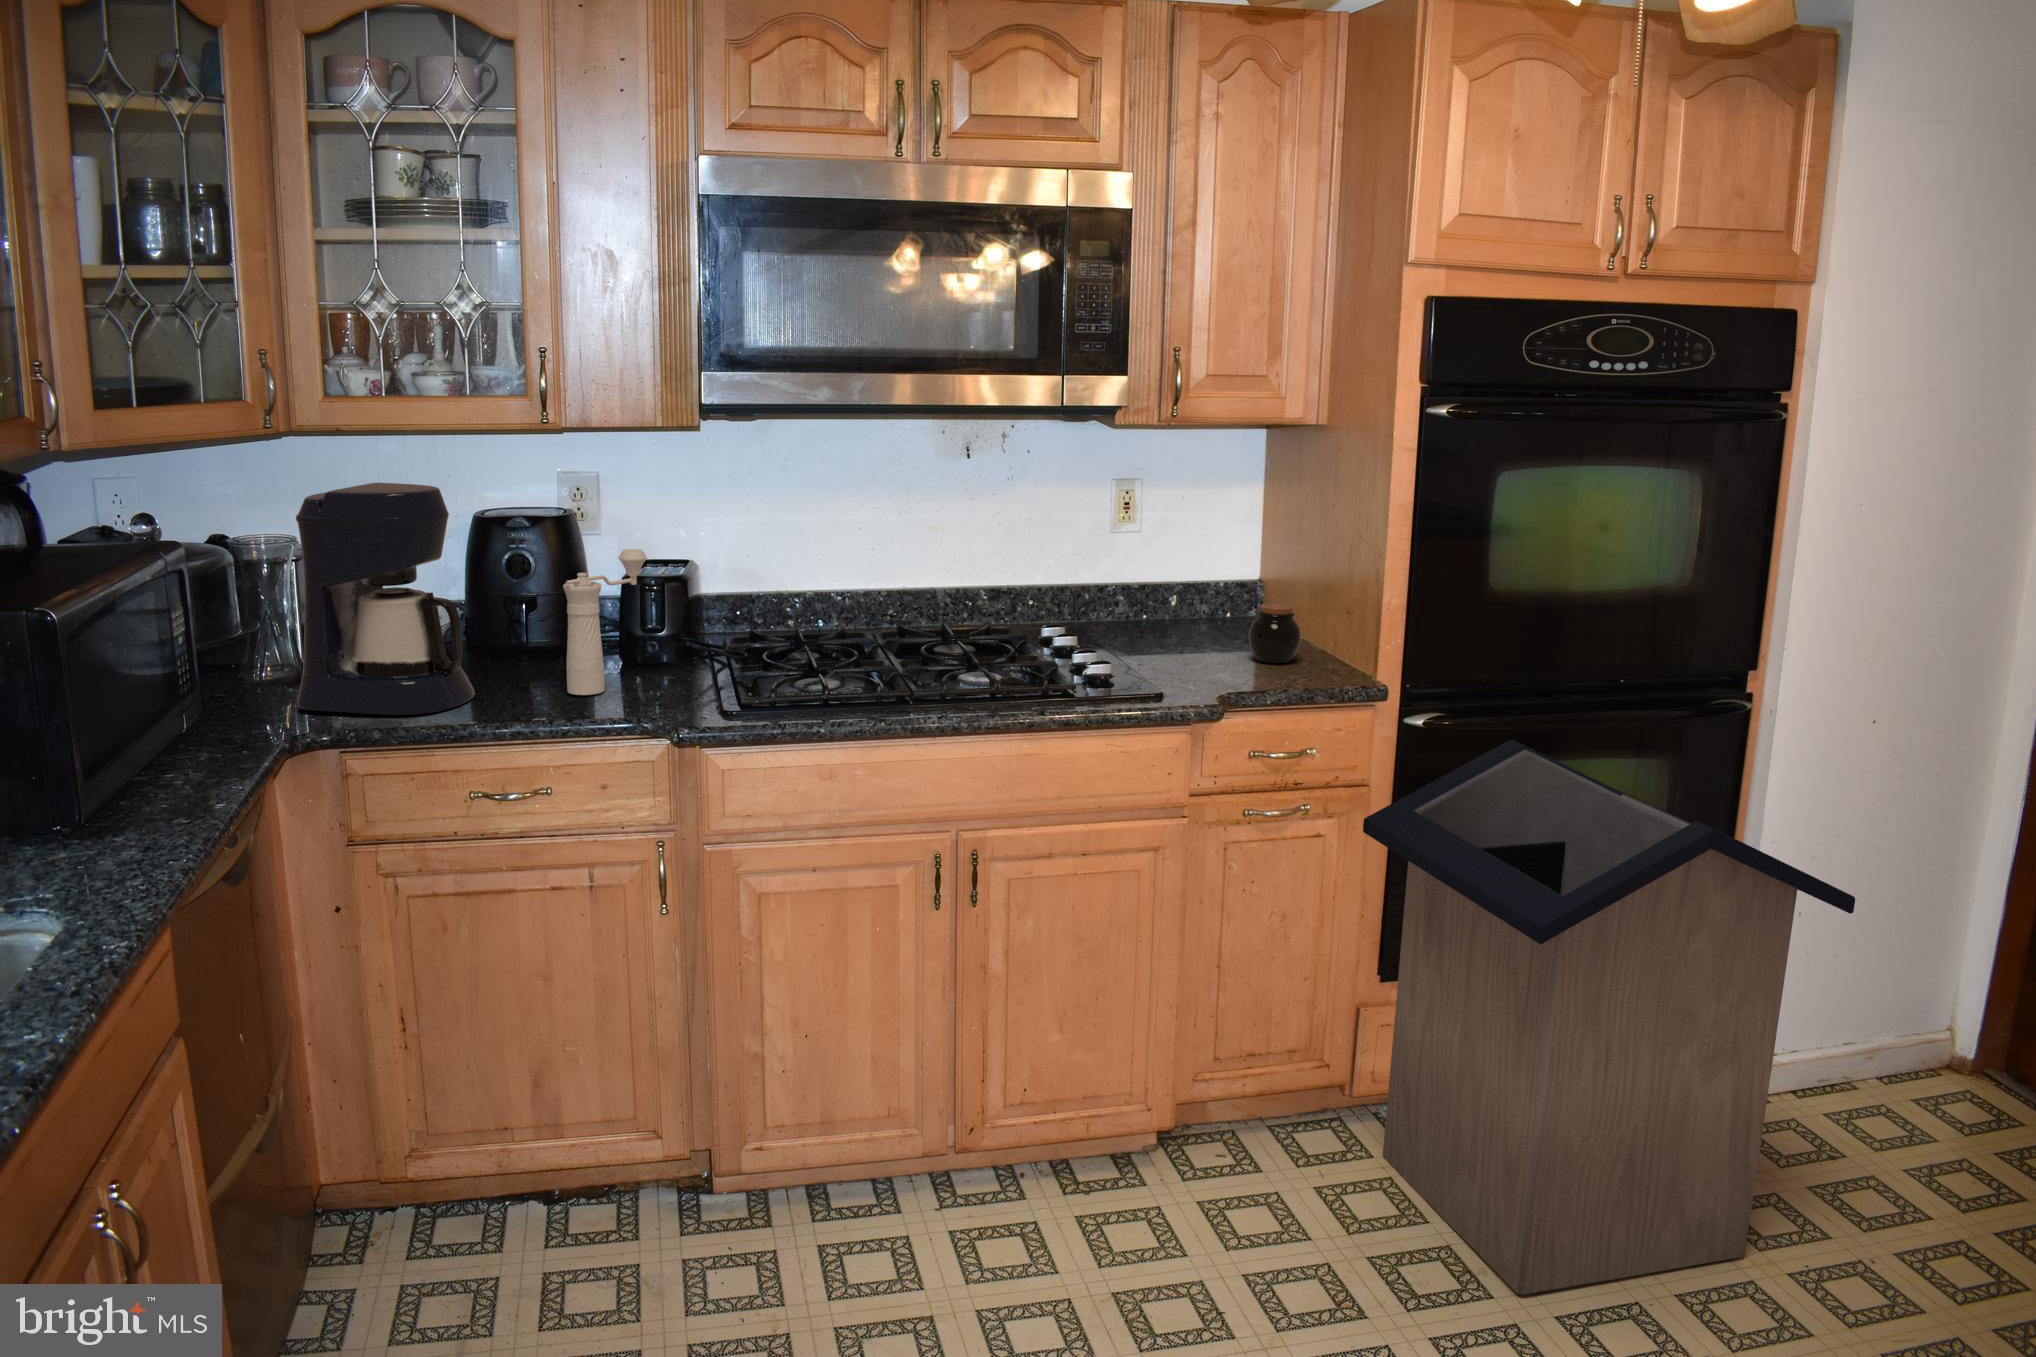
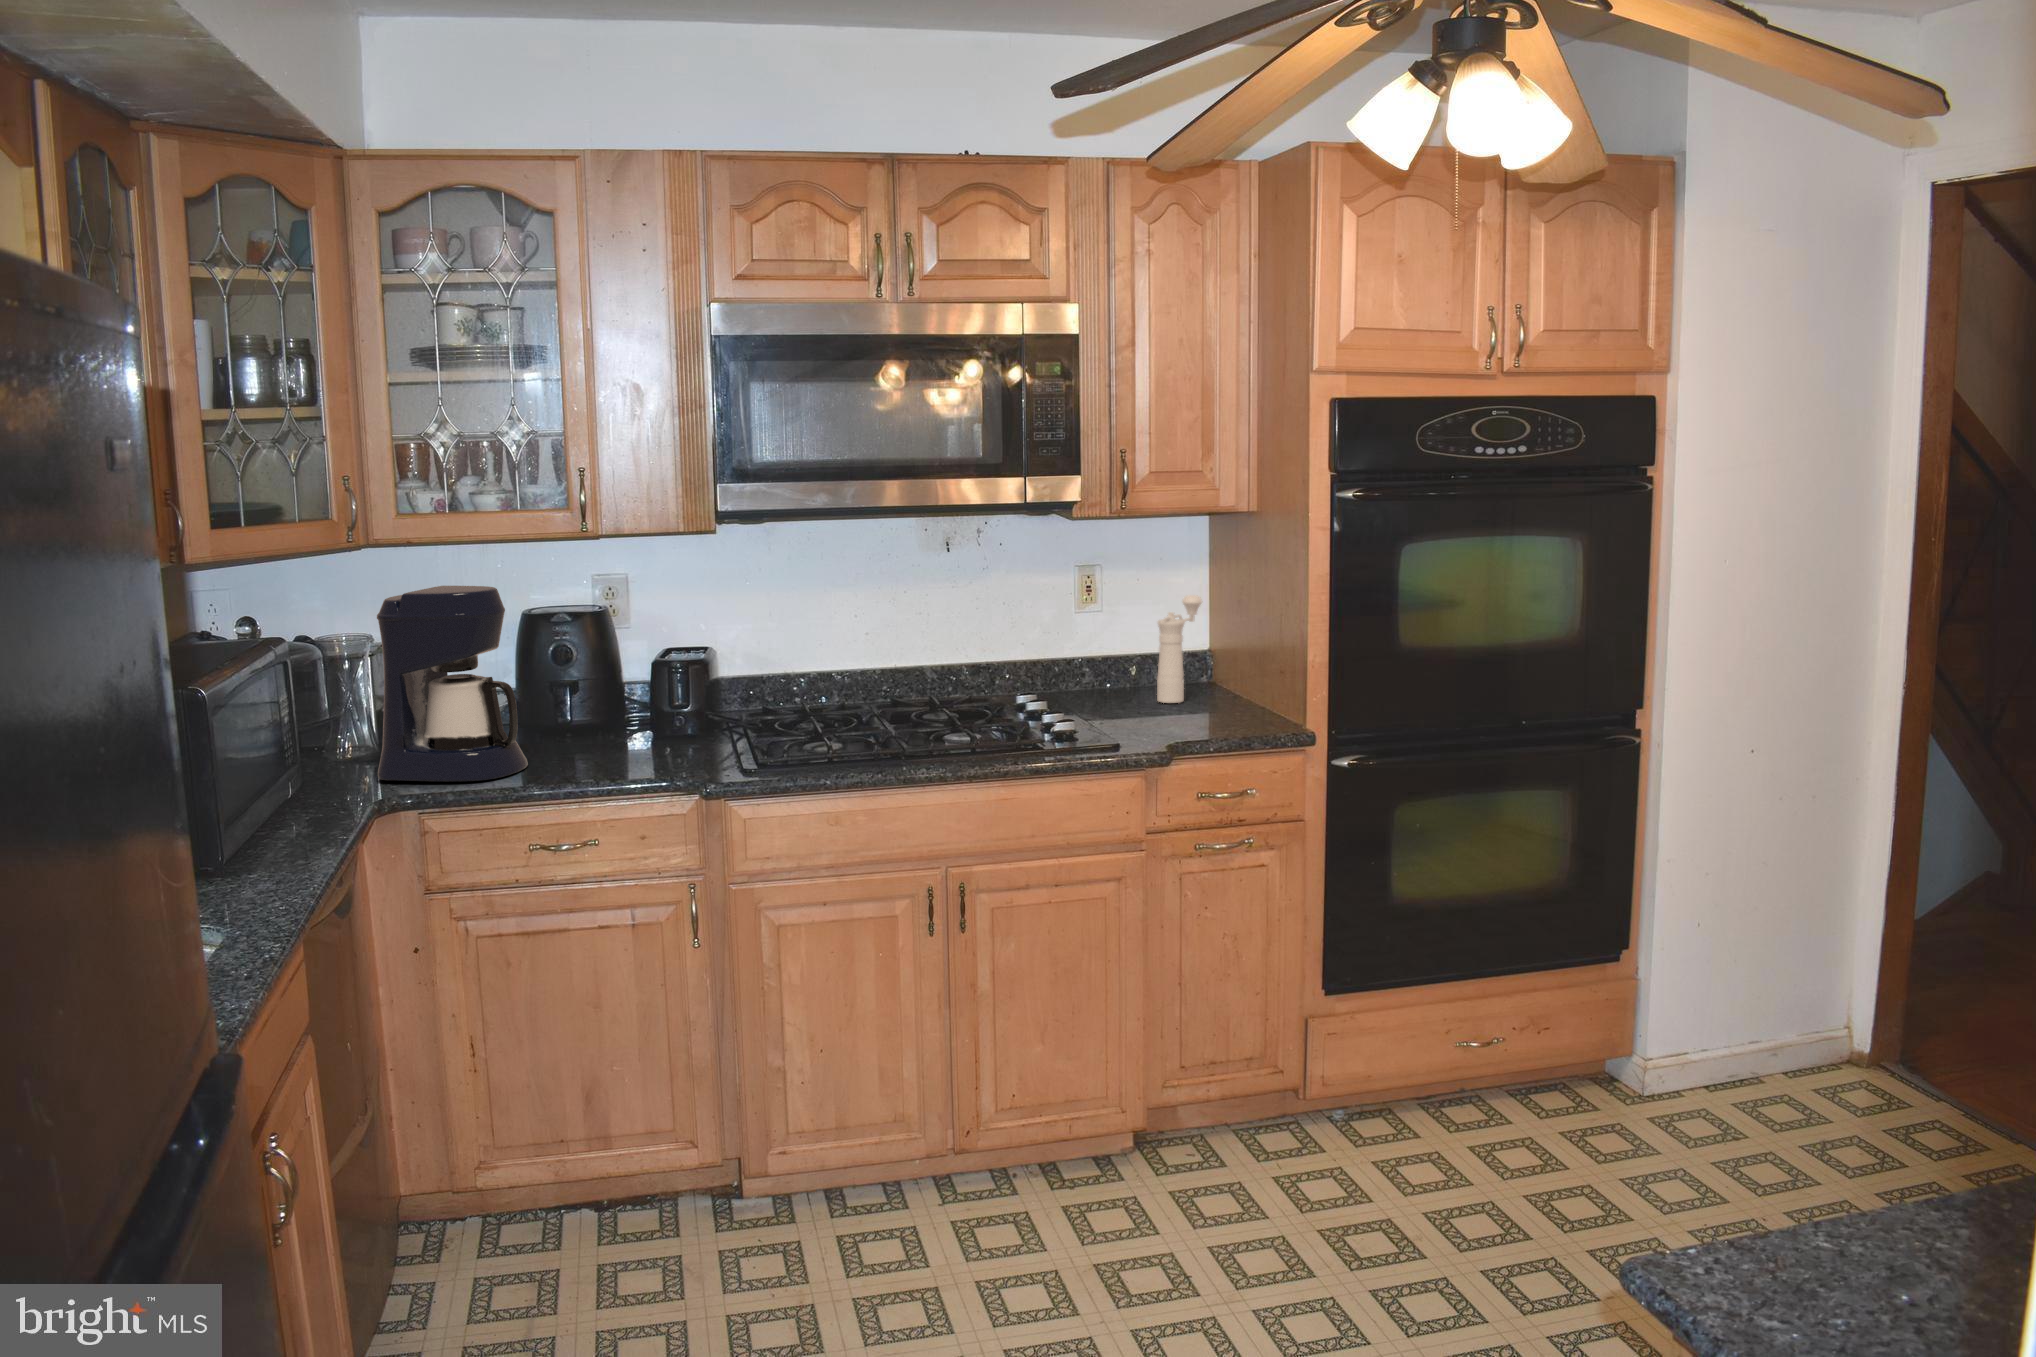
pepper mill: present [563,549,647,695] -> present [1157,595,1202,703]
jar: present [1249,603,1301,663] -> none [1197,665,1242,717]
trash can: present [1363,739,1855,1295] -> none [1301,775,1719,1254]

